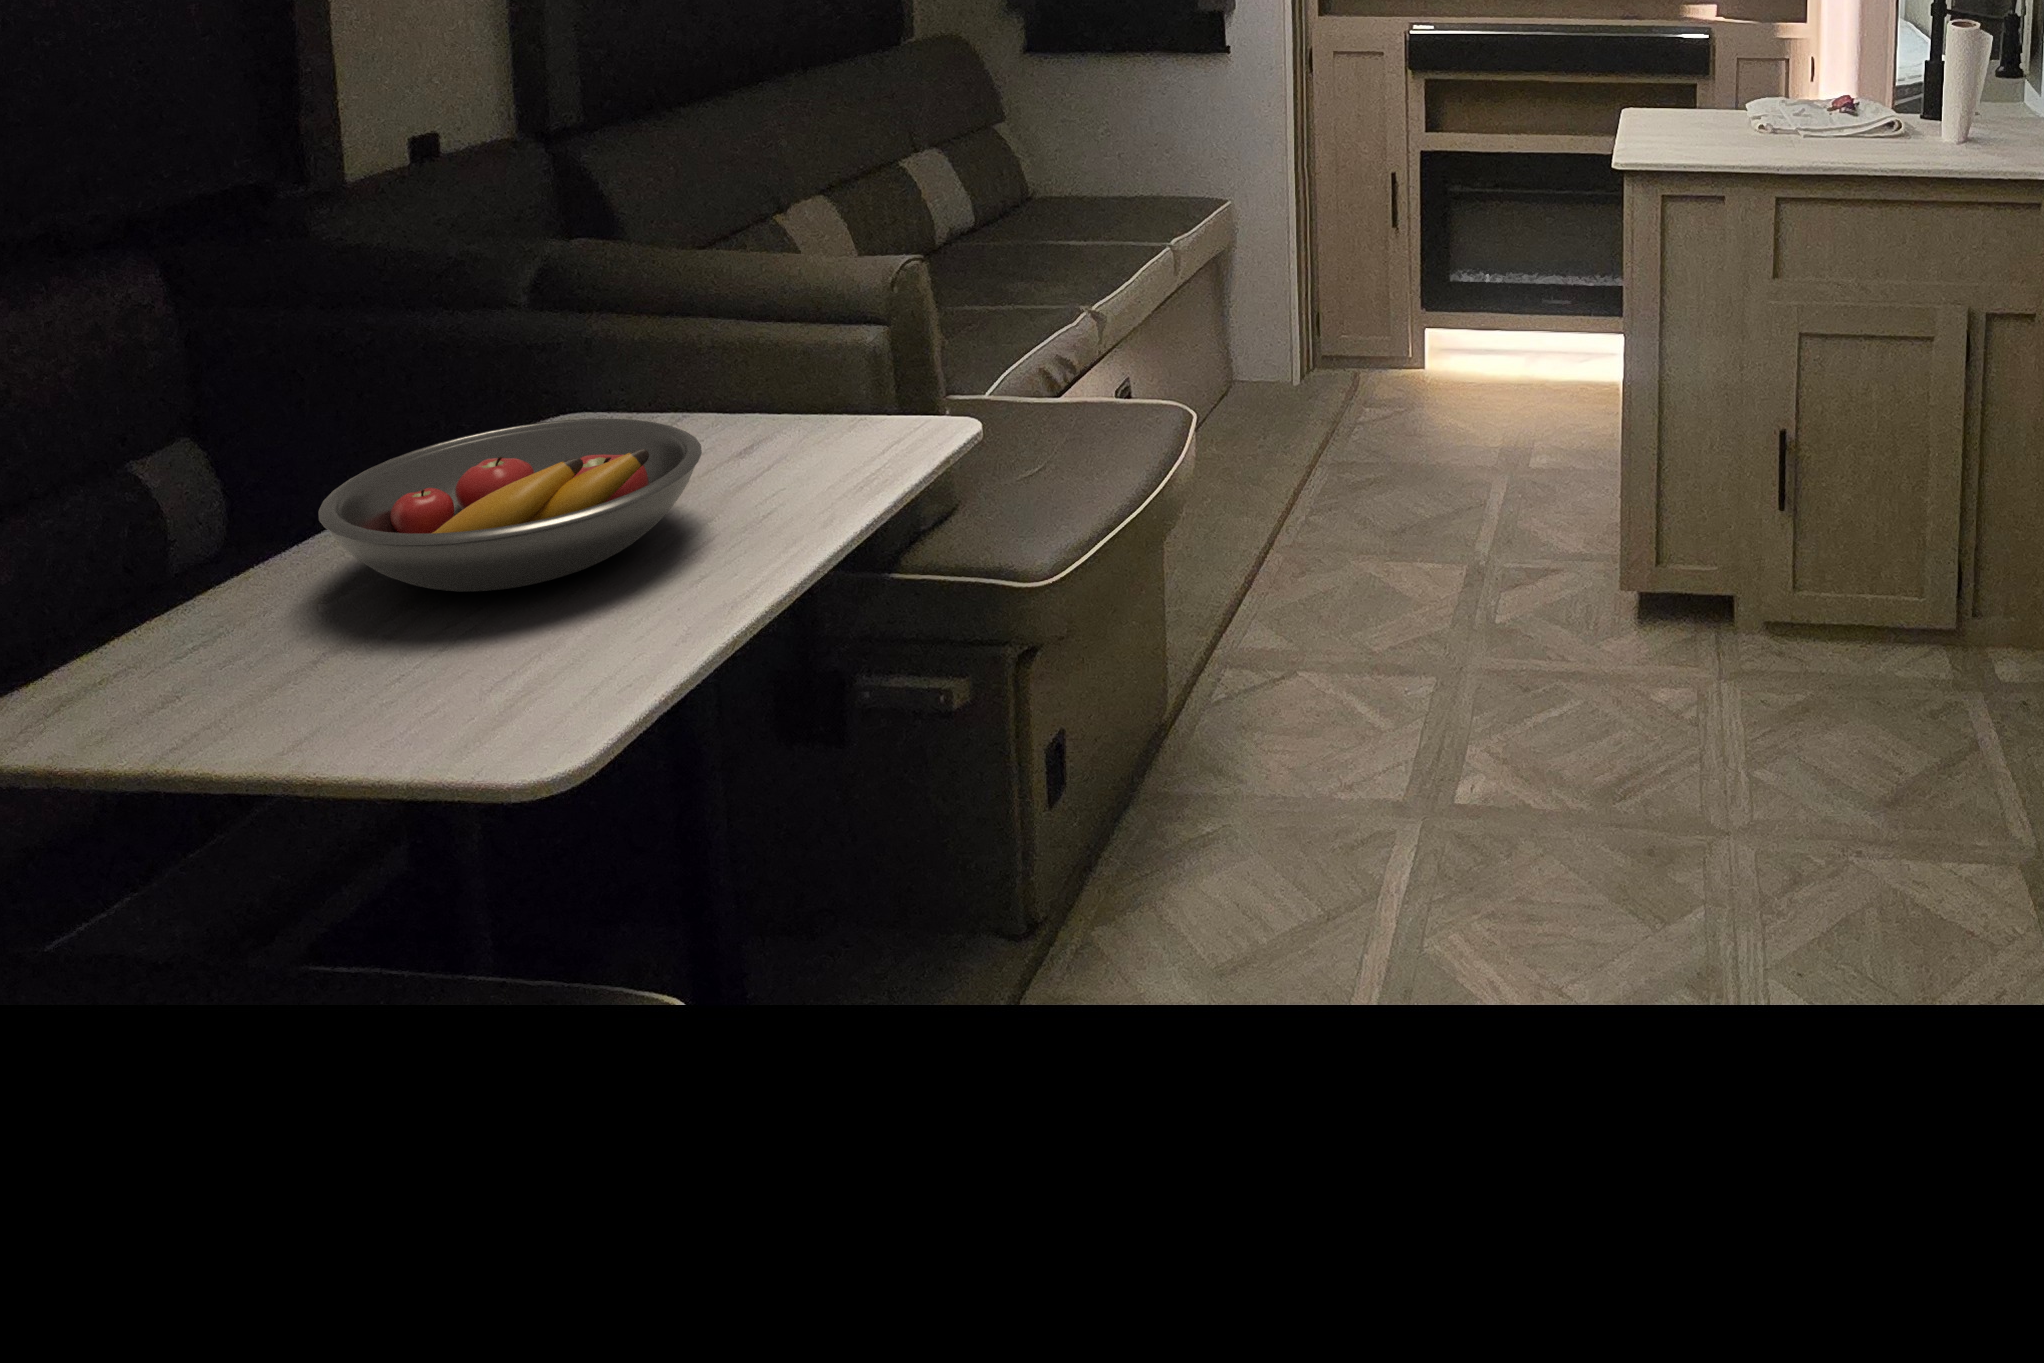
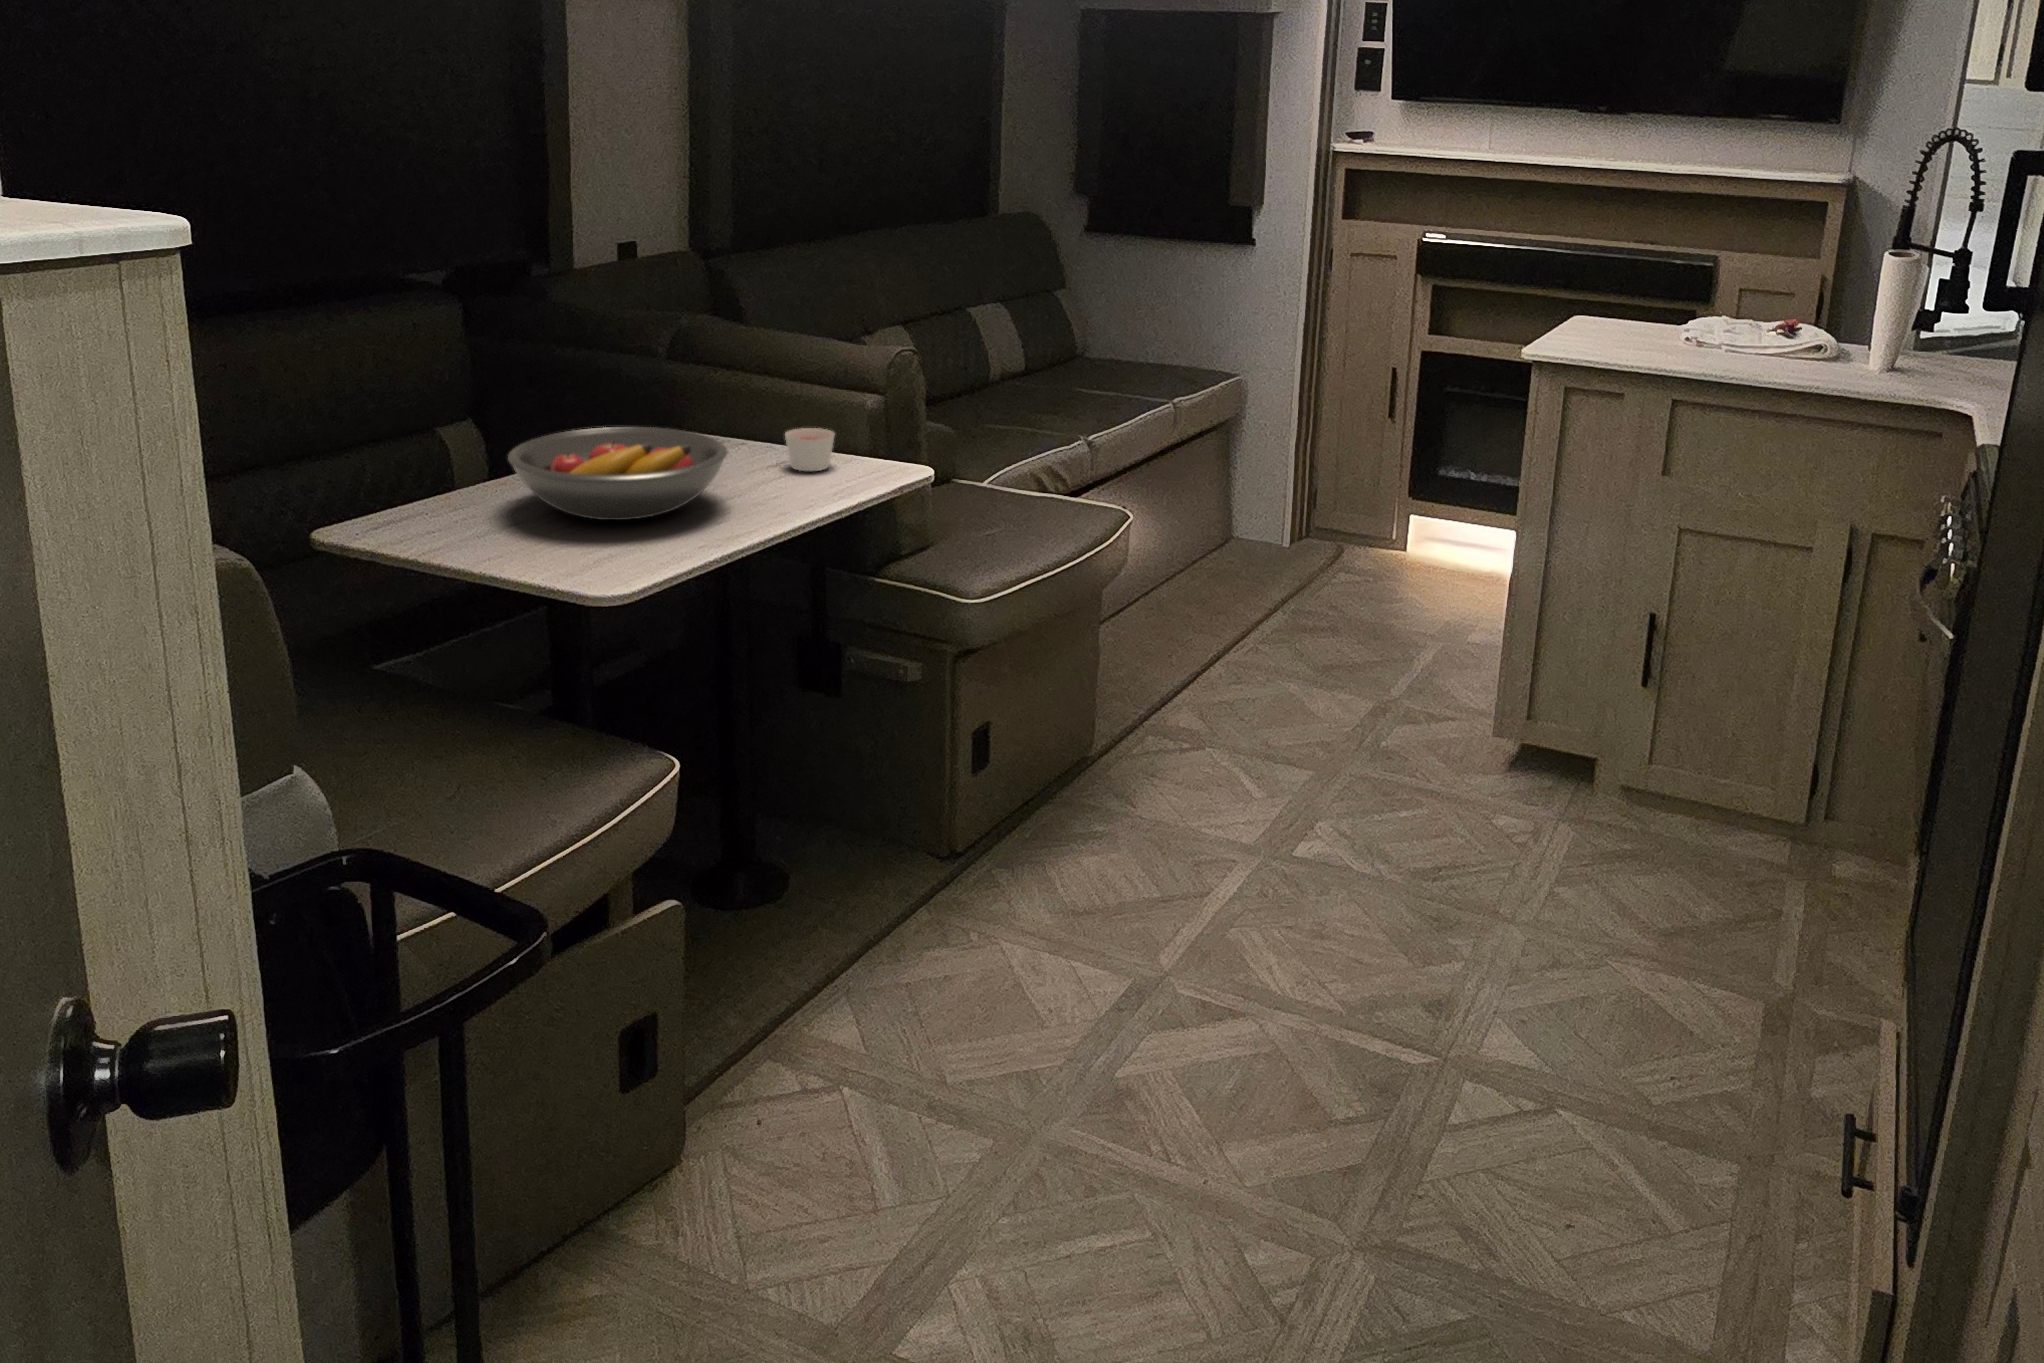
candle: none [760,376,836,442] -> present [785,428,834,471]

